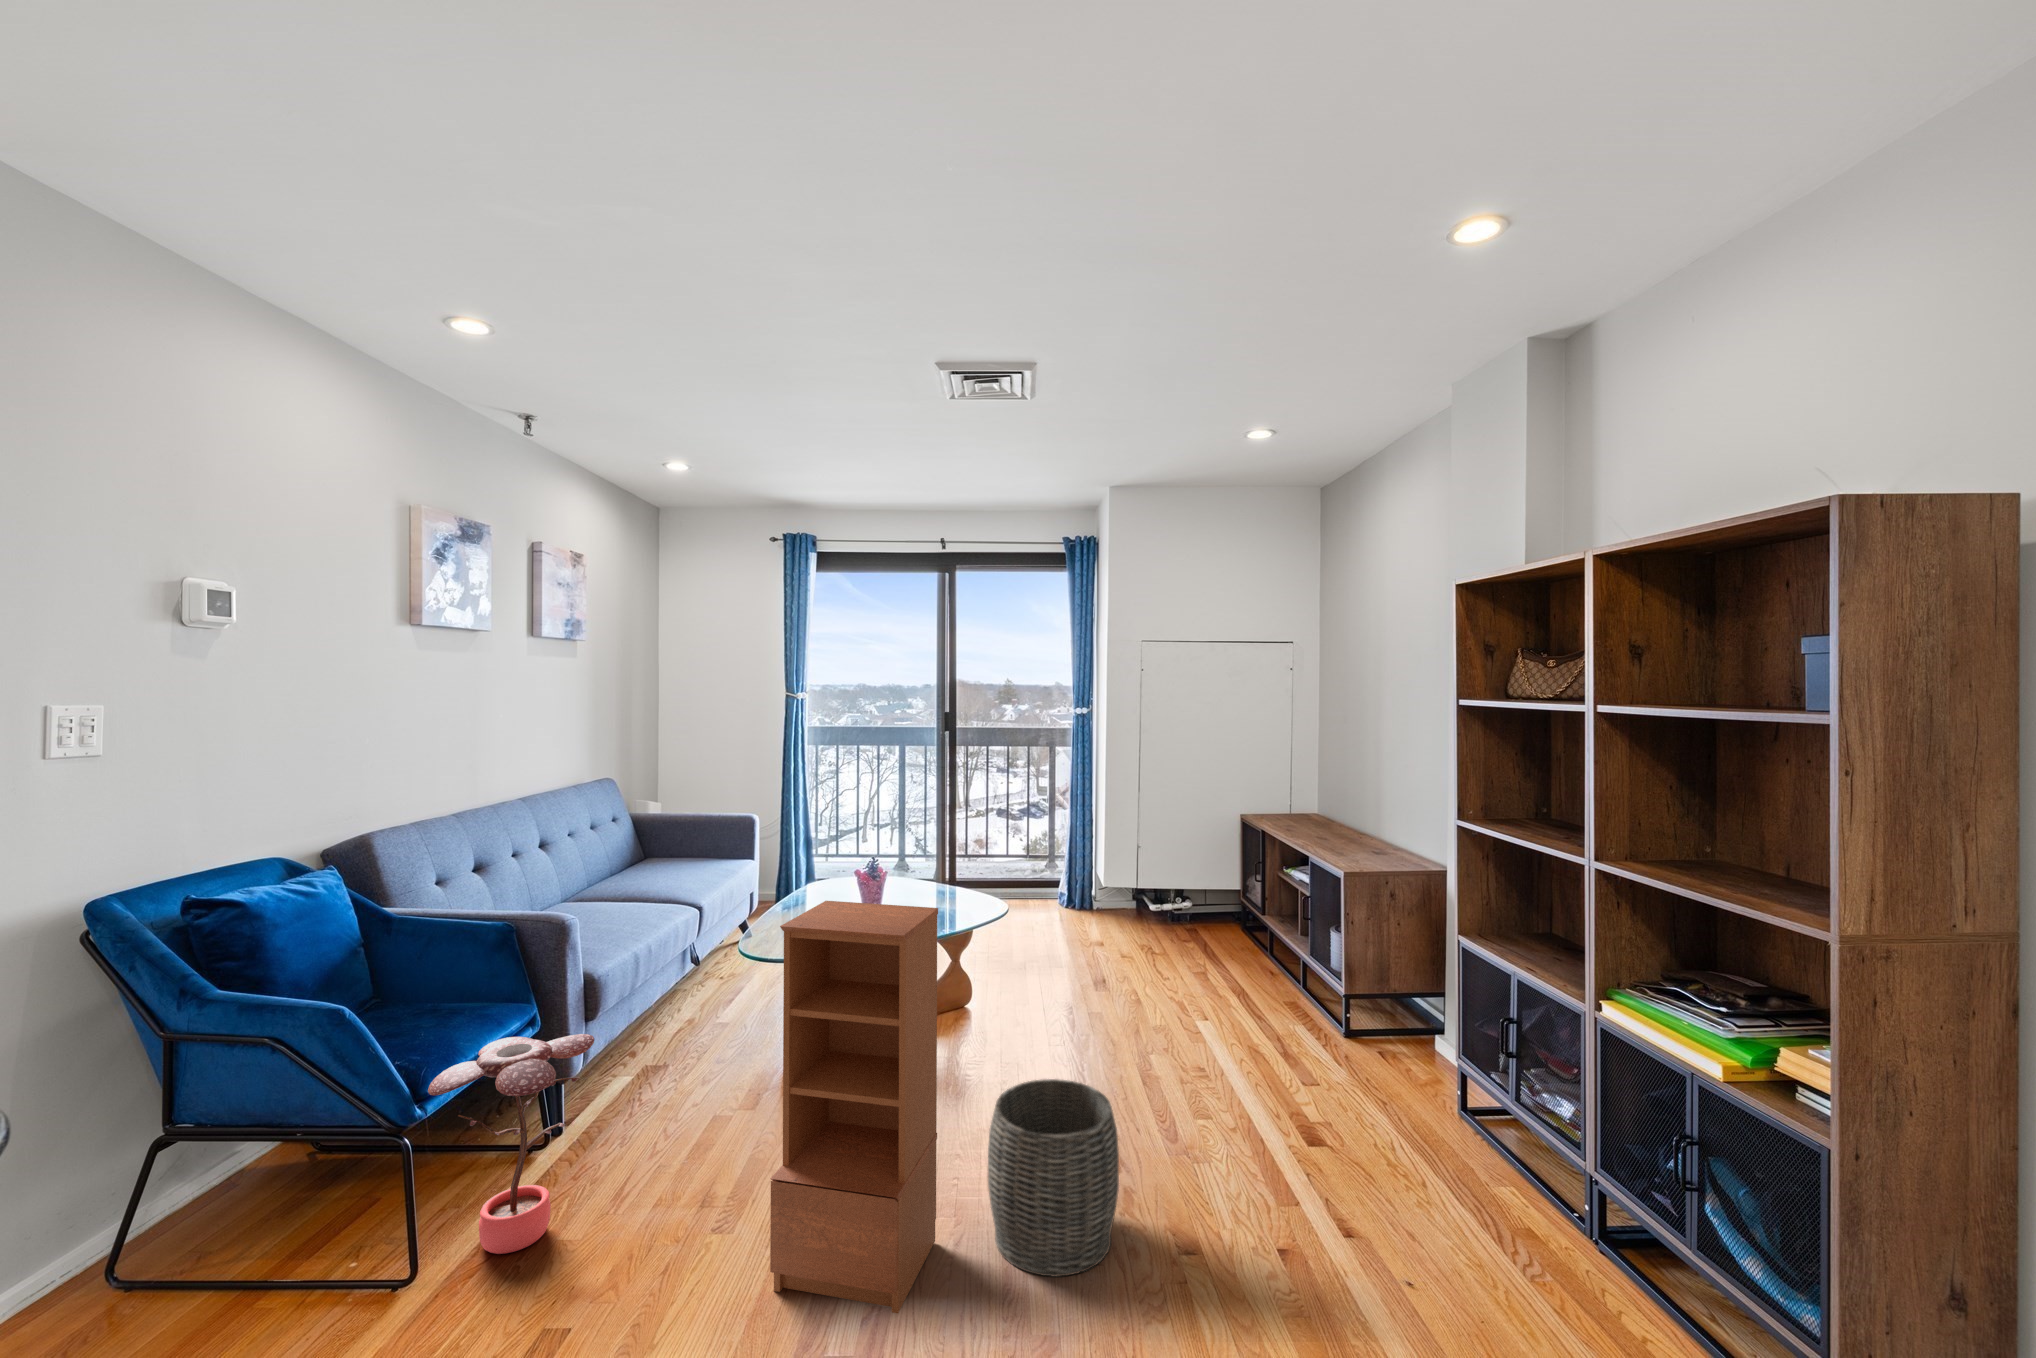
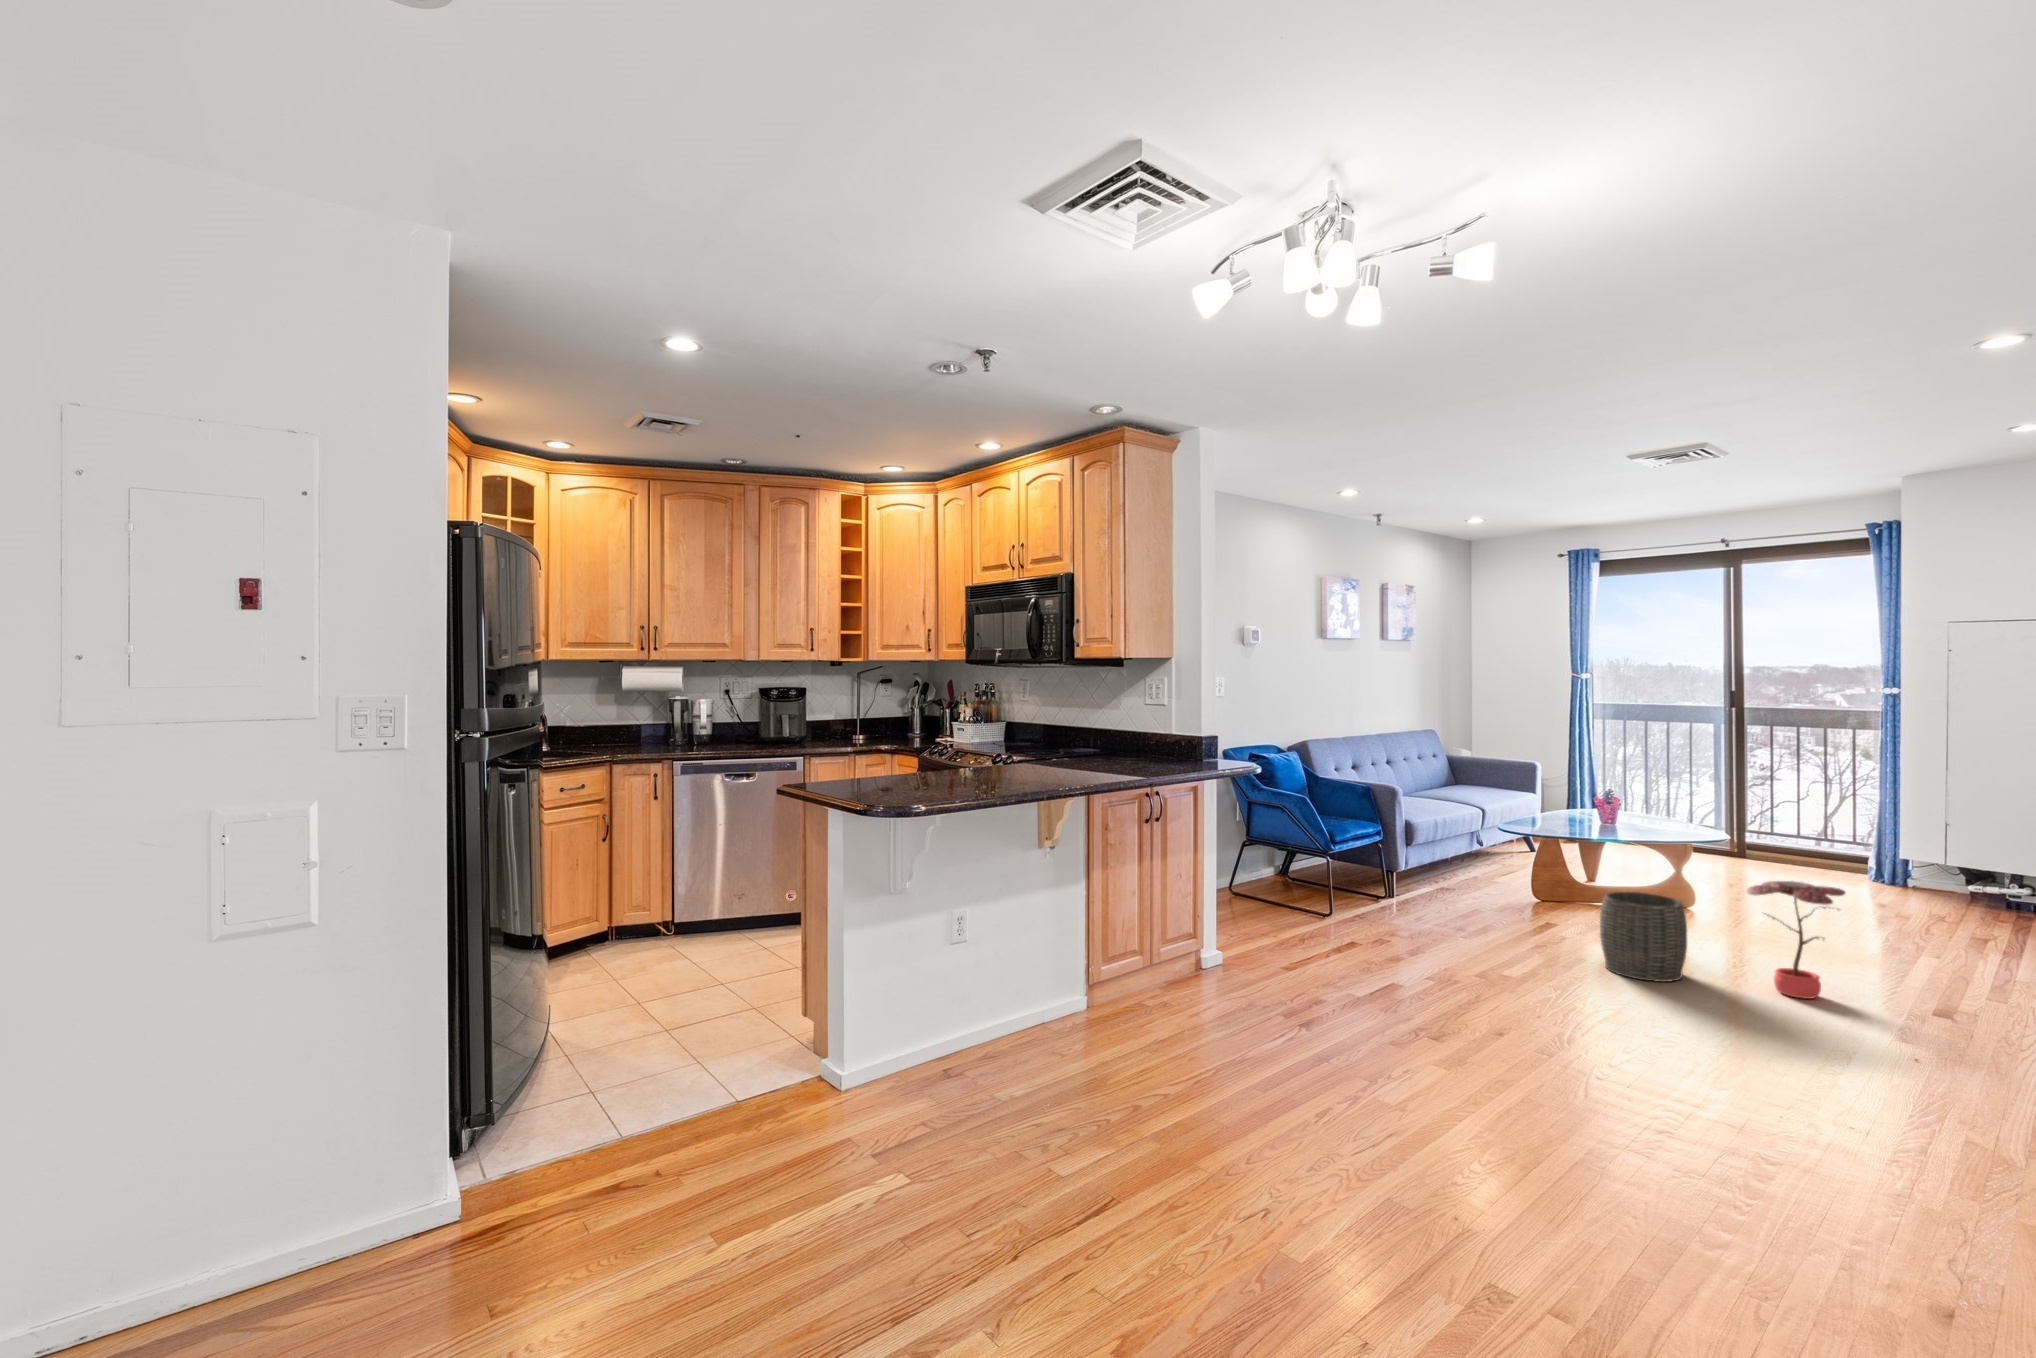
bookcase: present [770,901,938,1313] -> none [1476,777,1571,963]
potted plant: present [428,1034,595,1254] -> present [1747,881,1845,999]

